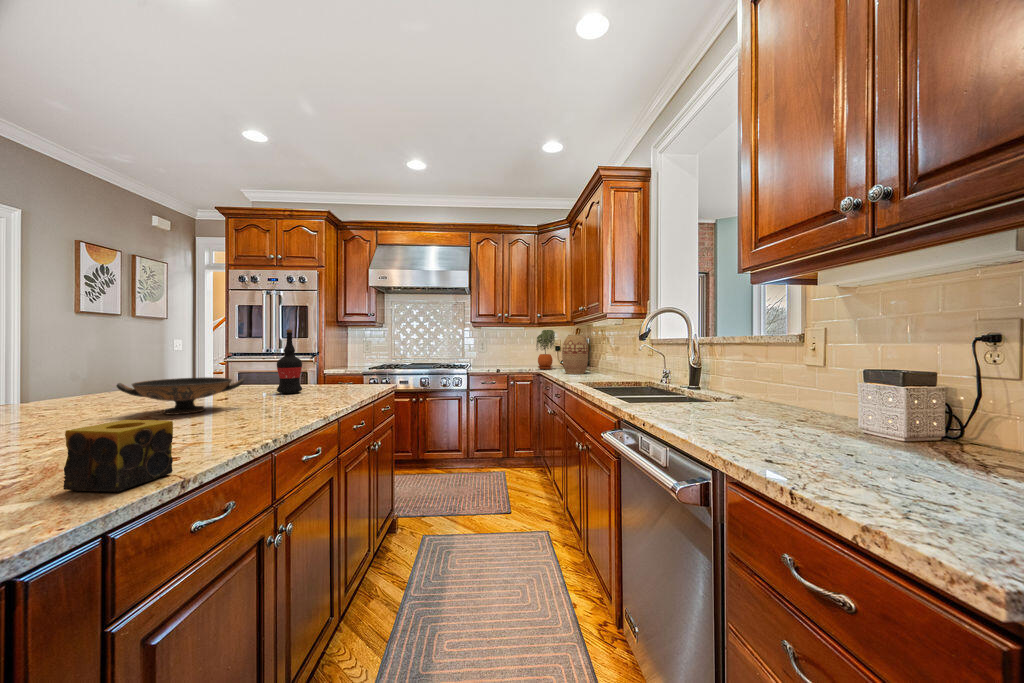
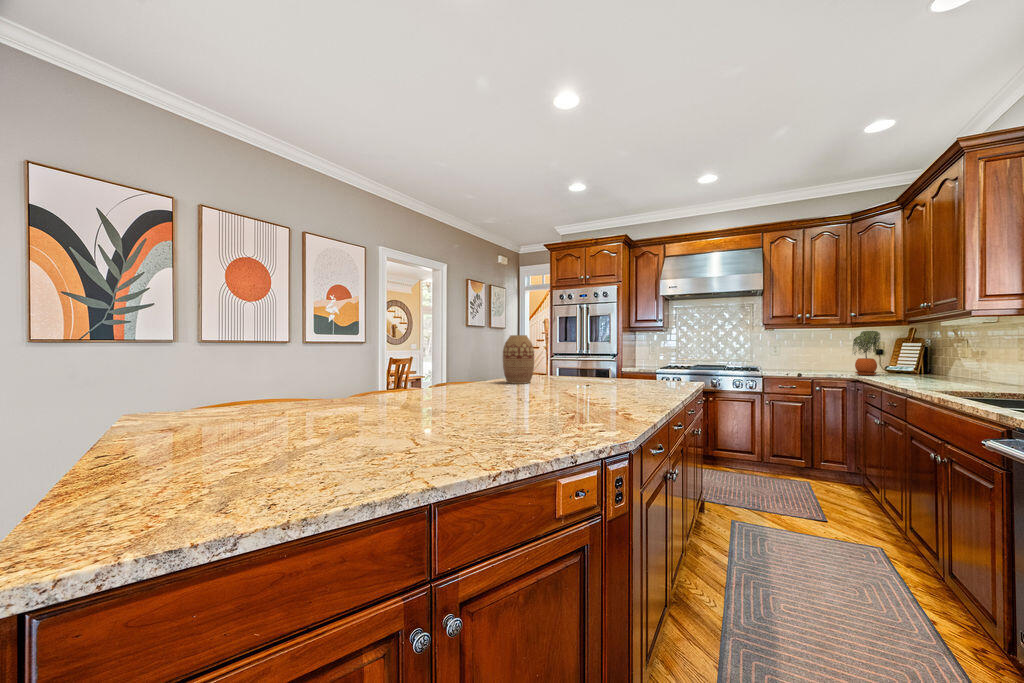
wine bottle: present [277,330,302,393] -> none [619,335,636,382]
vase: present [562,335,588,374] -> present [503,335,534,384]
decorative bowl: present [117,377,245,415] -> none [548,367,613,390]
candle: present [63,420,173,492] -> none [598,385,639,420]

